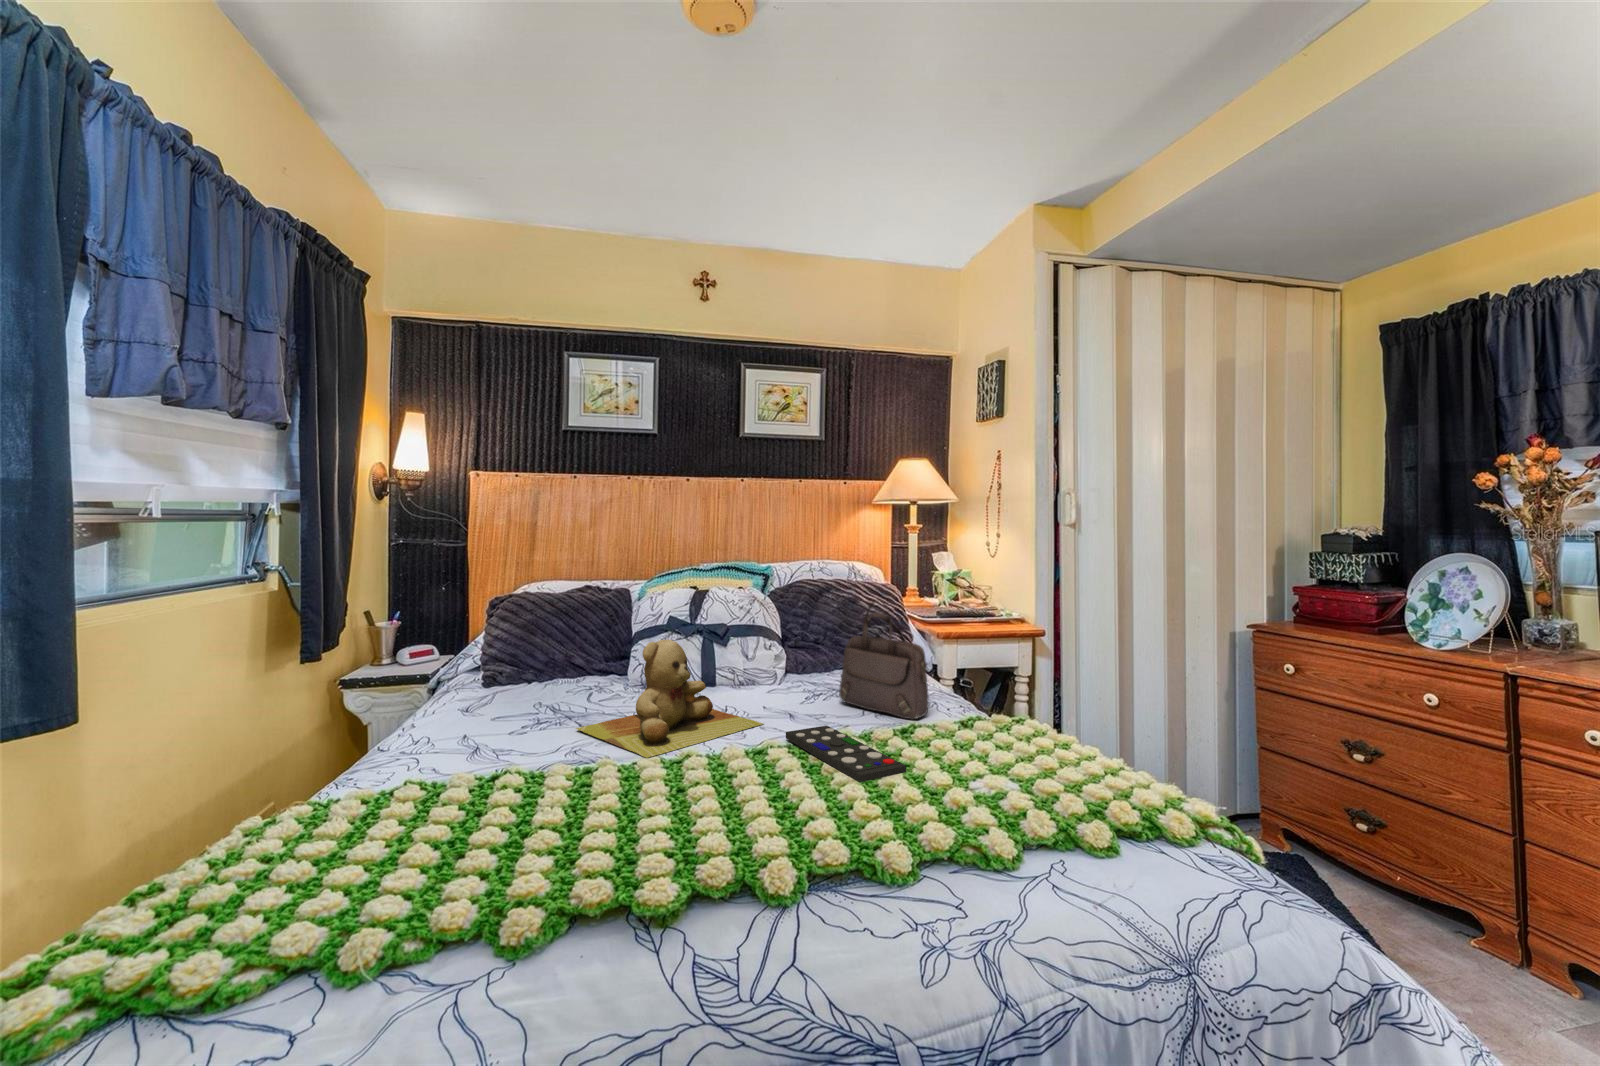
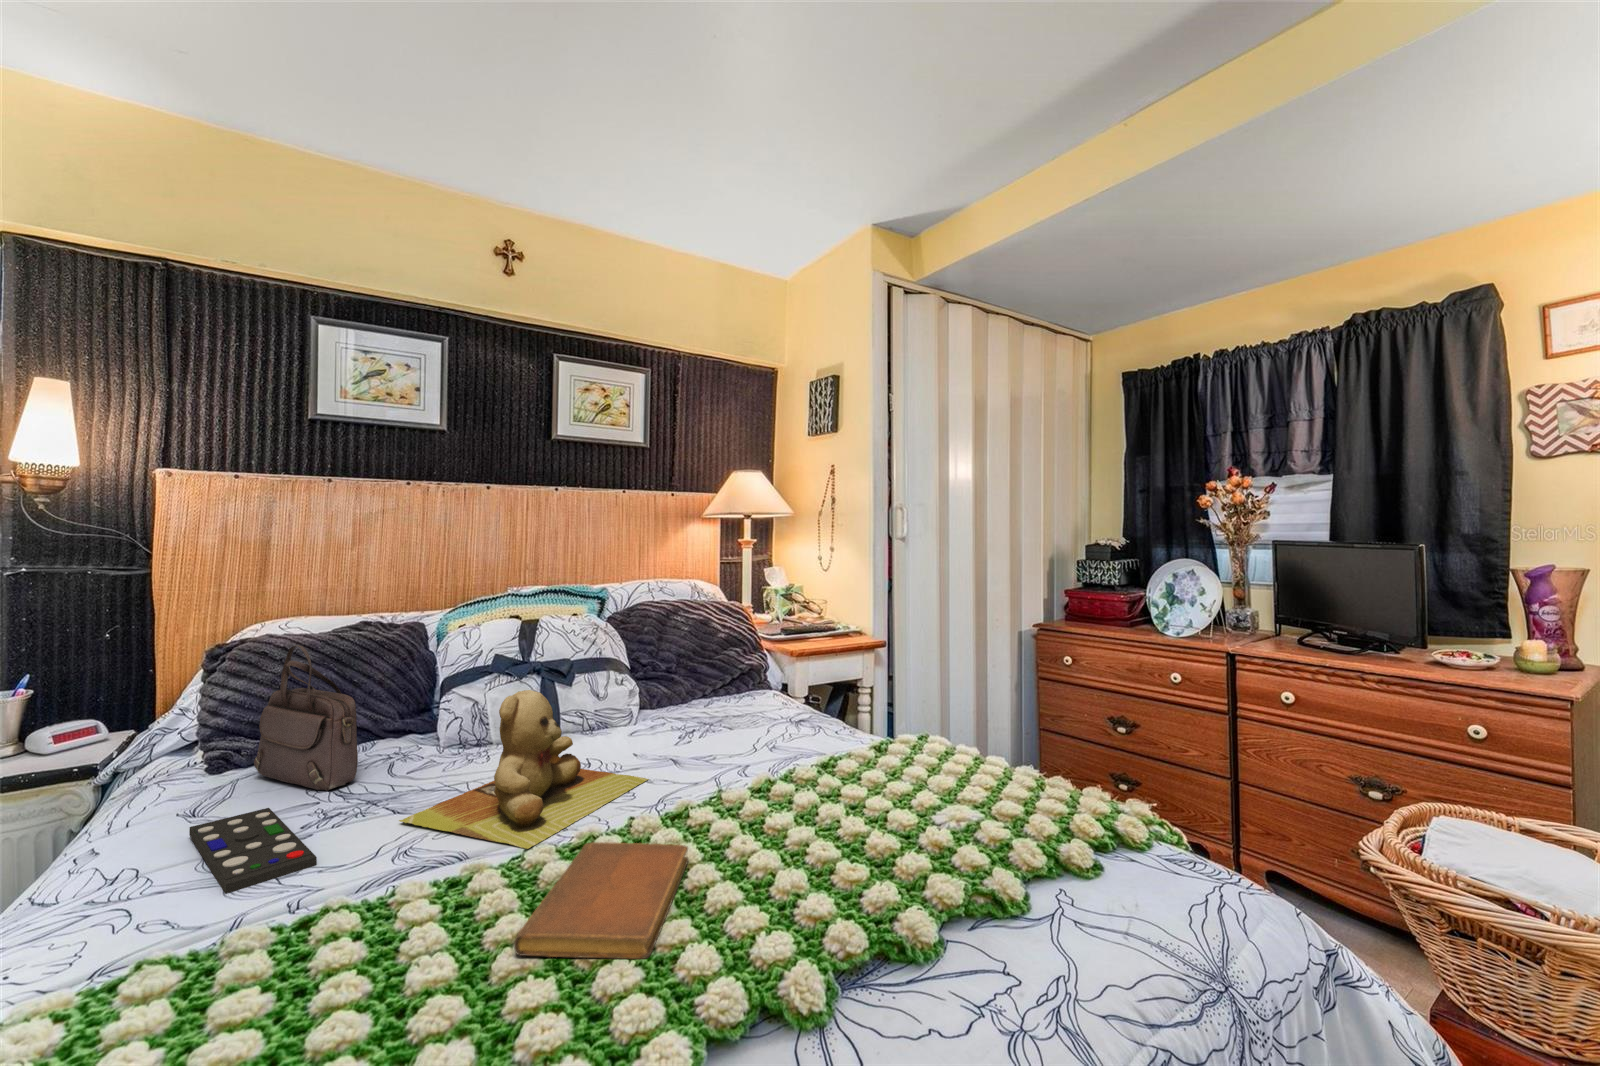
handbag: present [839,603,928,720] -> present [254,645,358,791]
remote control: present [786,726,906,782] -> present [189,808,317,894]
notebook: none [597,757,753,838] -> present [514,842,688,959]

